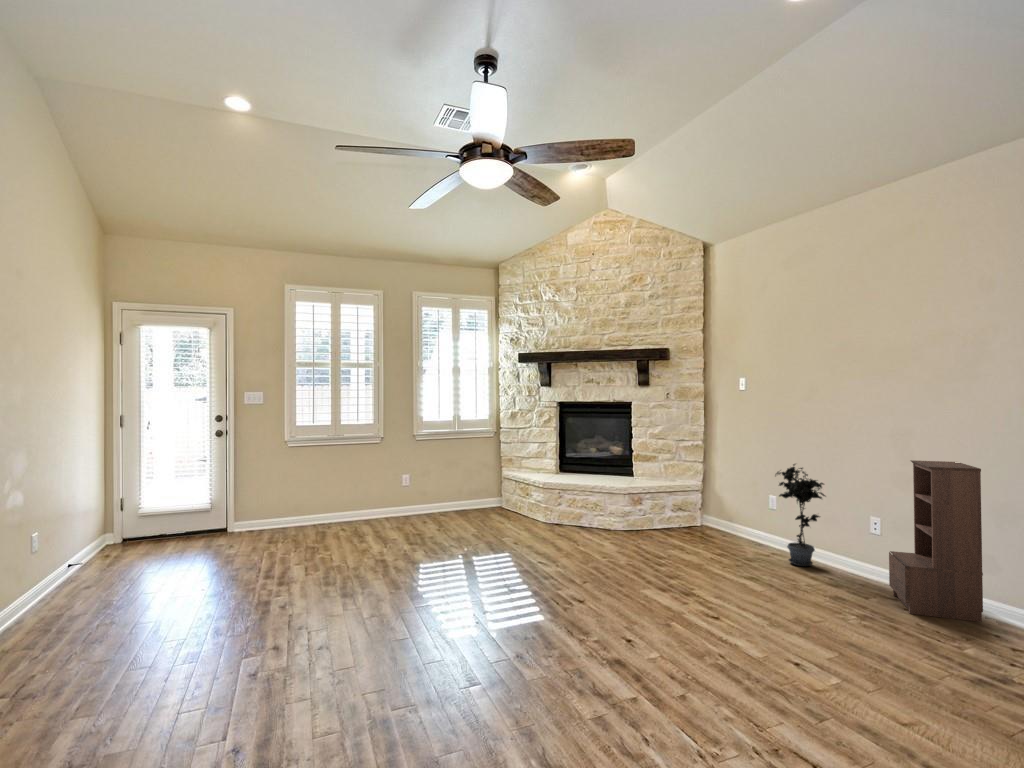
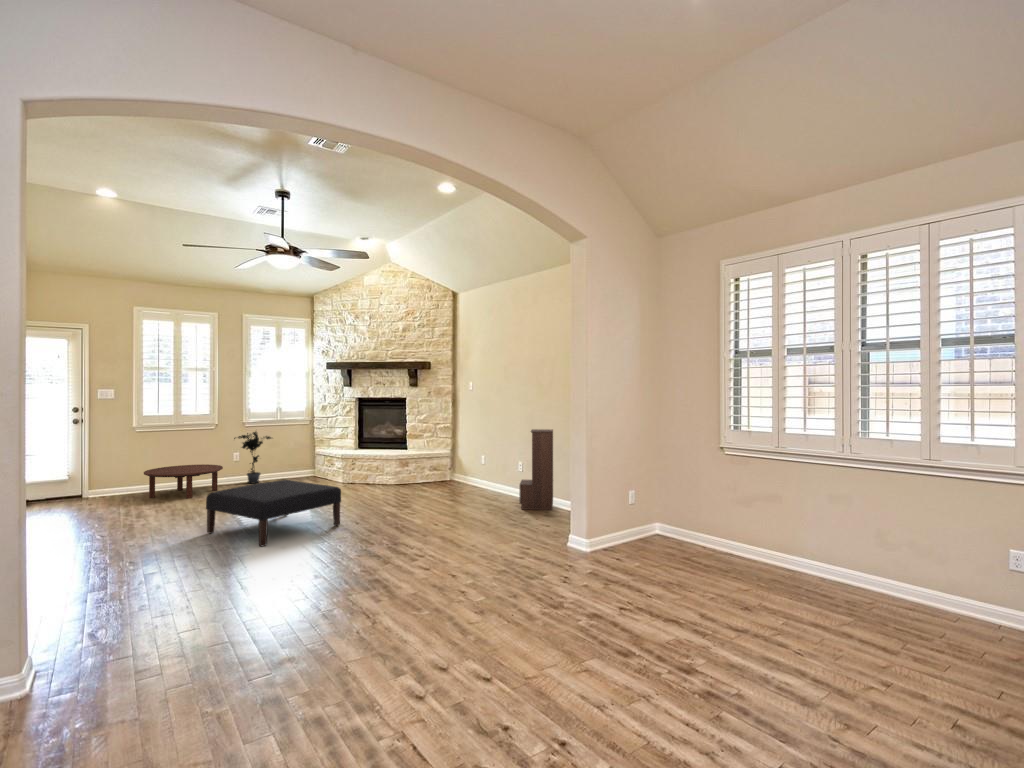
potted plant: present [776,464,825,566] -> present [234,432,271,483]
coffee table: none [296,490,391,541] -> present [144,464,223,499]
ottoman: none [376,535,592,686] -> present [206,480,341,547]

